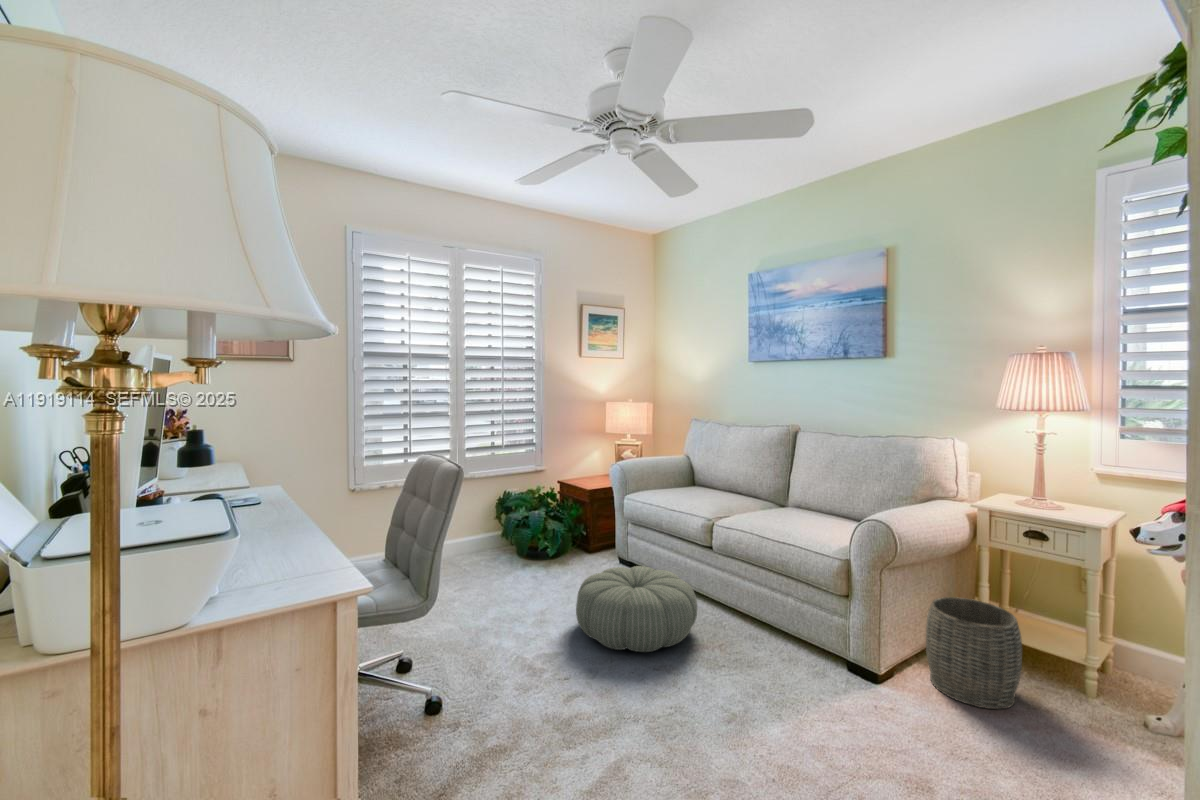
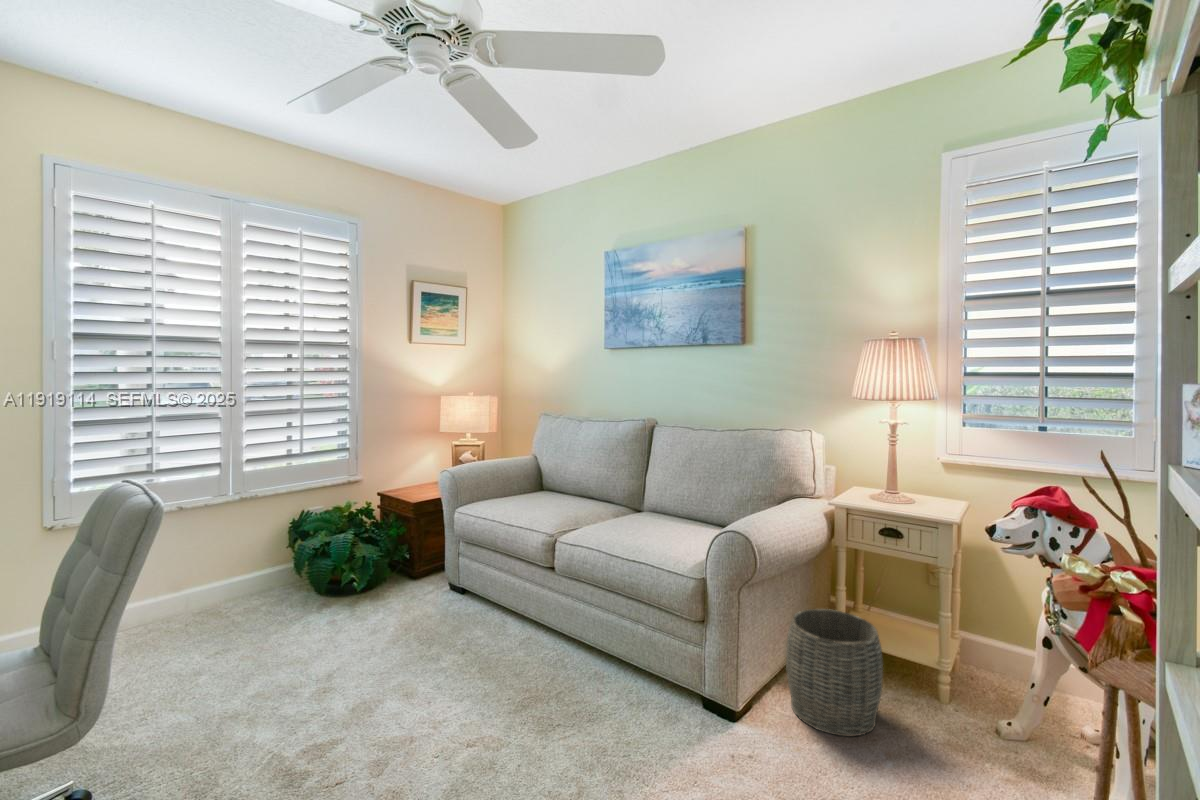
pouf: present [576,566,697,652] -> none [373,598,534,716]

